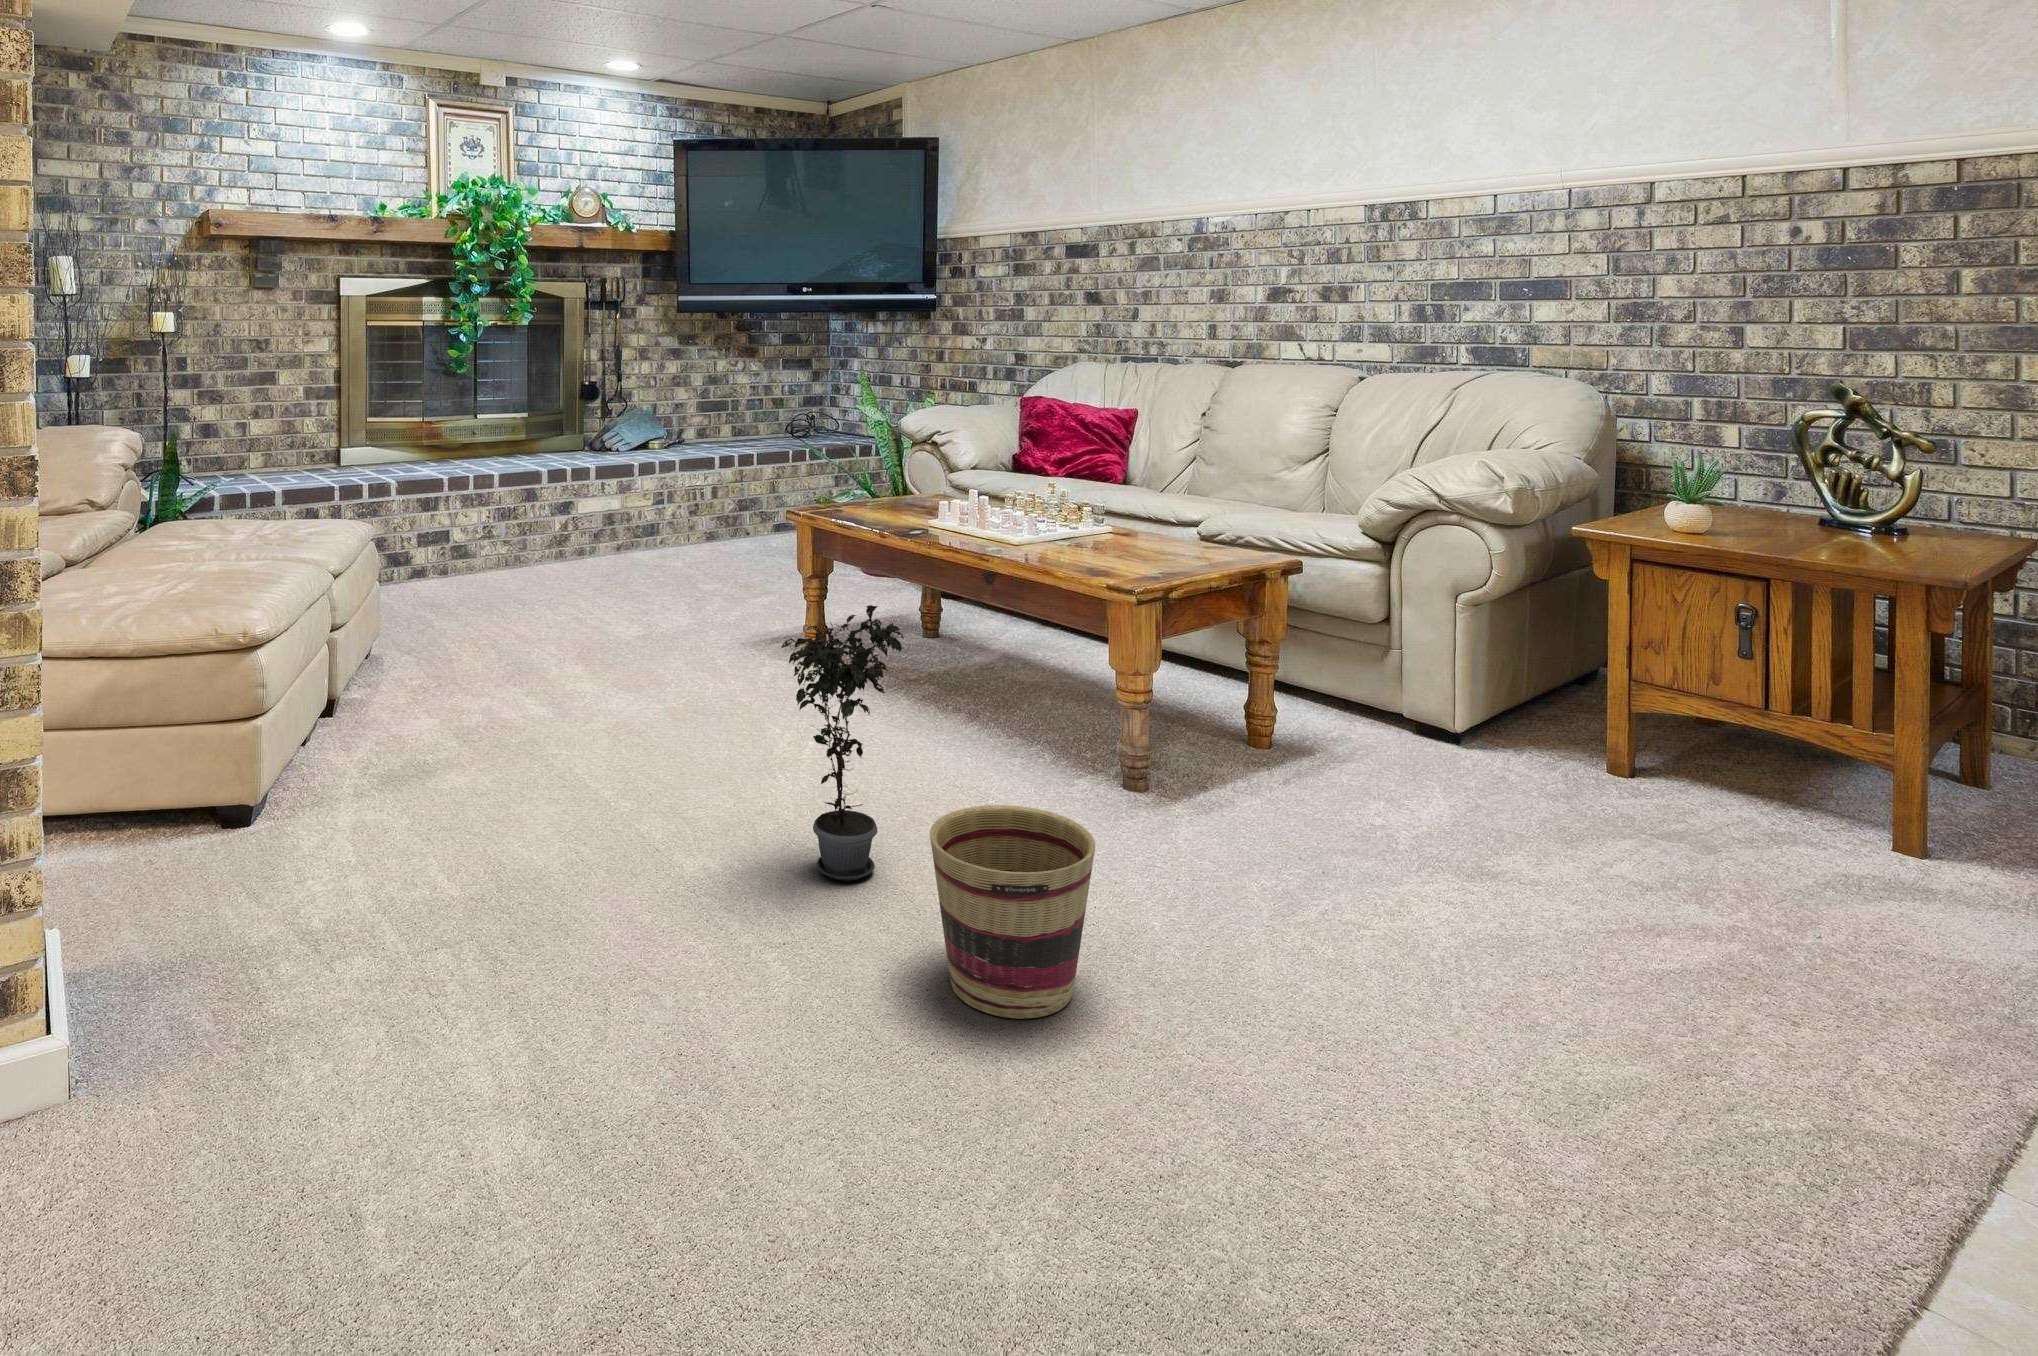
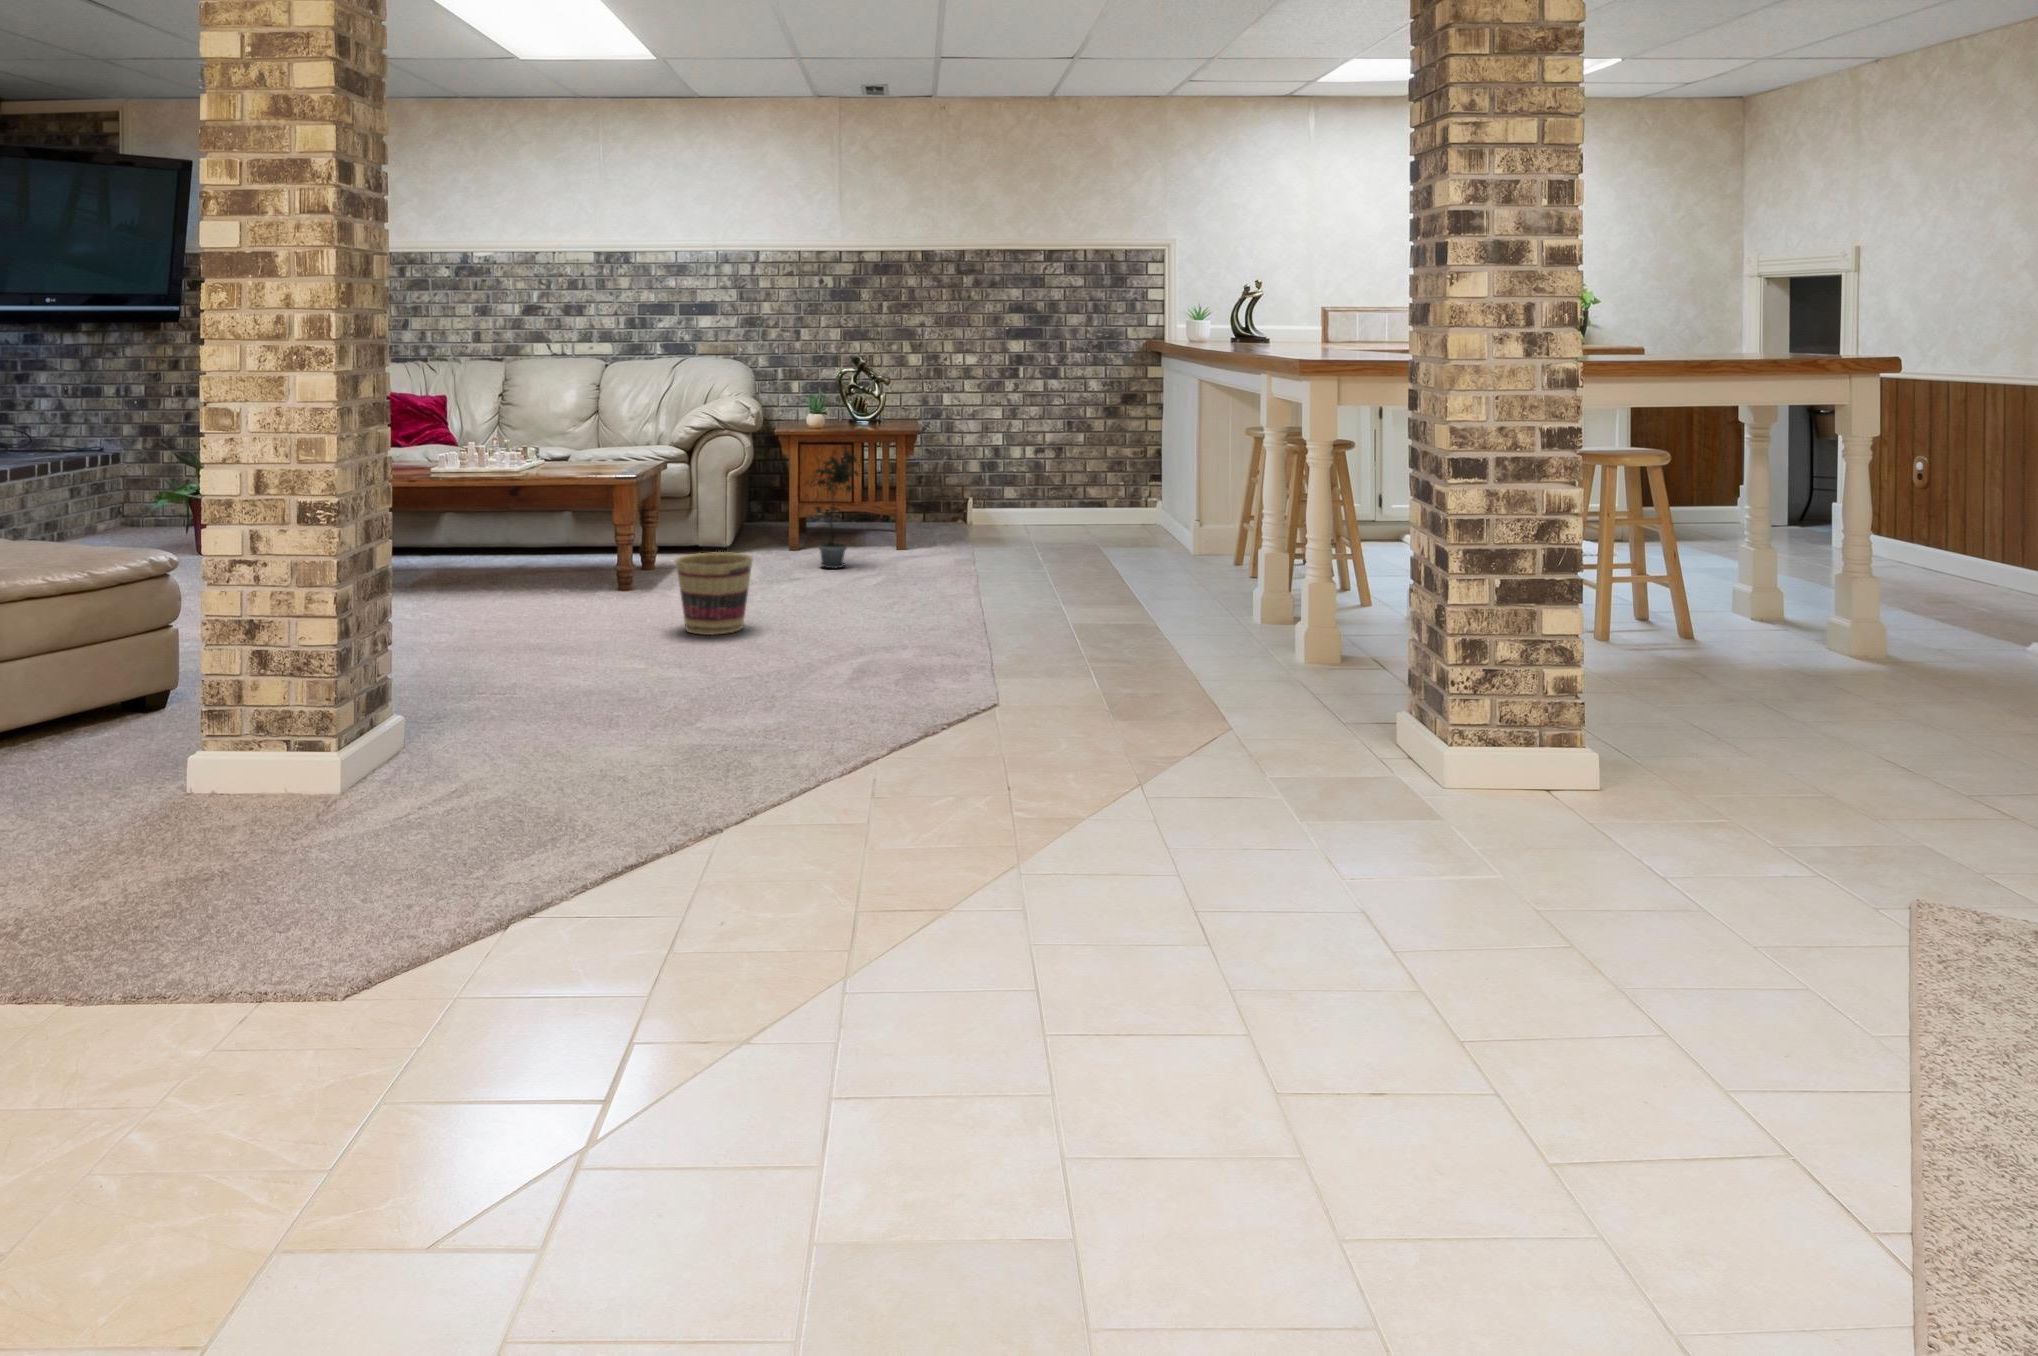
potted plant: present [781,605,904,881] -> present [814,447,858,568]

